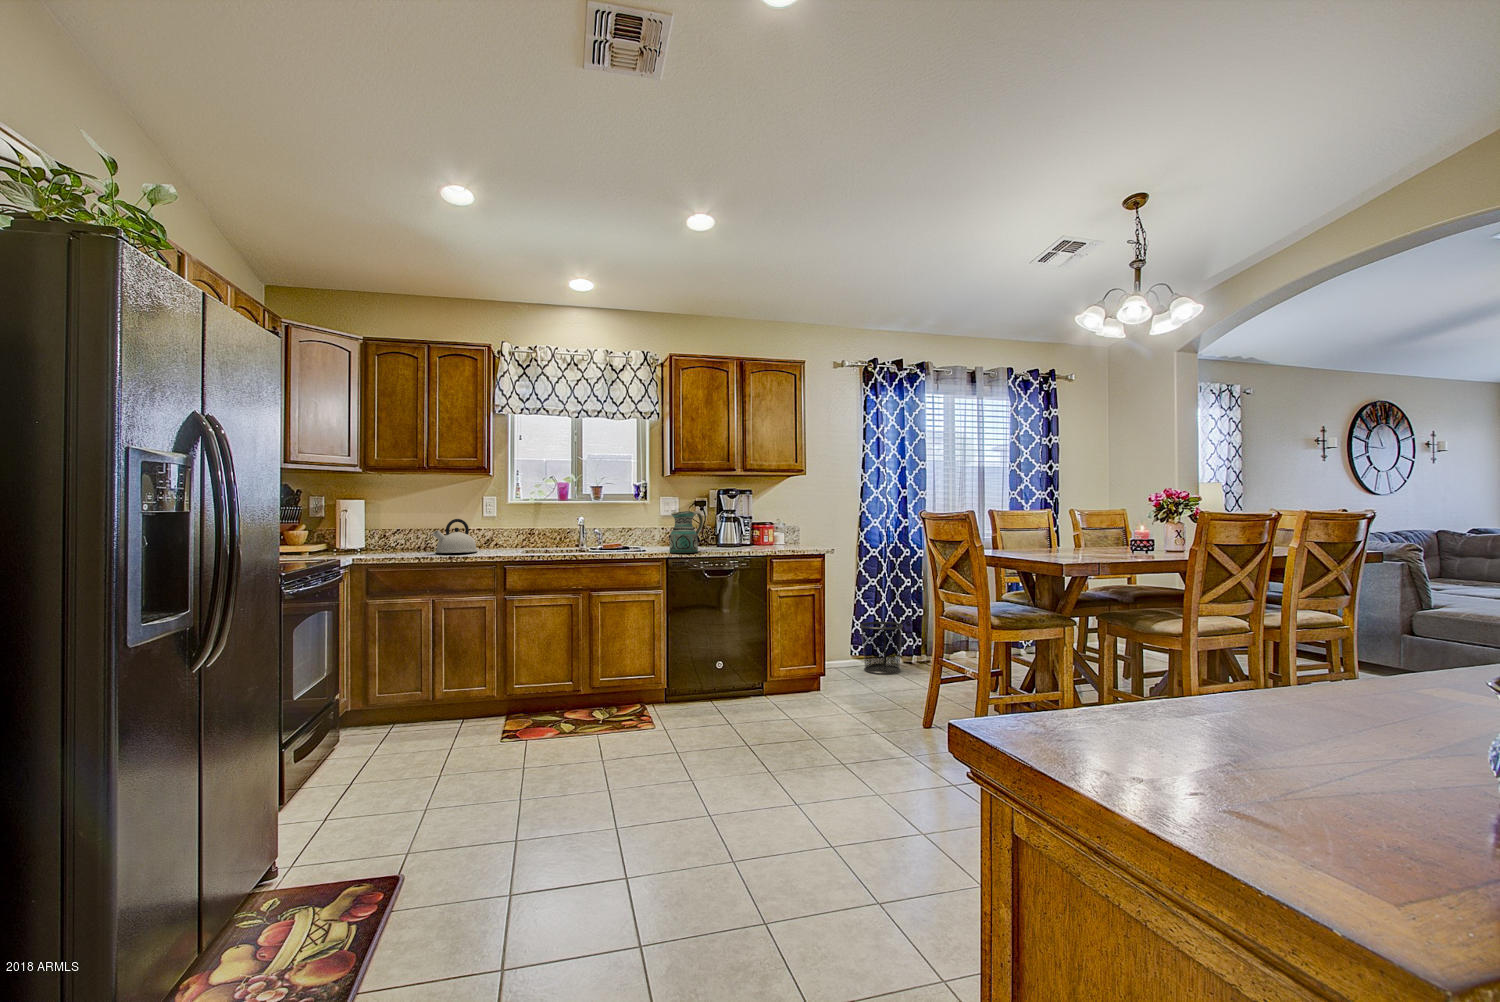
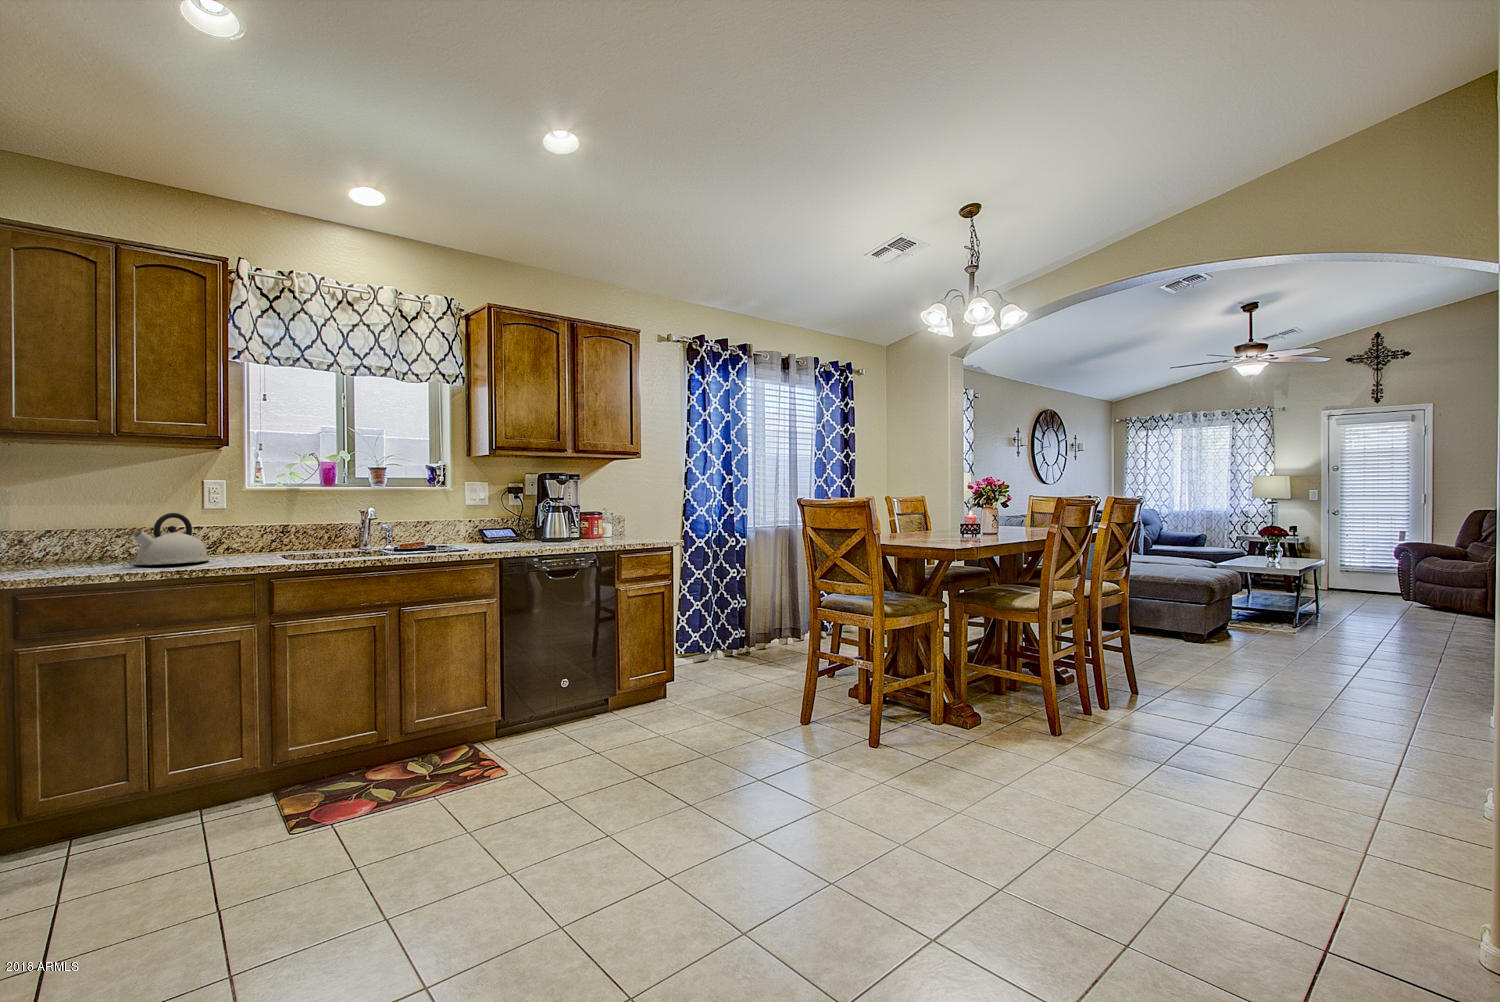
ceramic pitcher: present [670,511,703,553] -> none [501,500,539,551]
waste bin: present [860,622,903,674] -> none [690,614,735,669]

